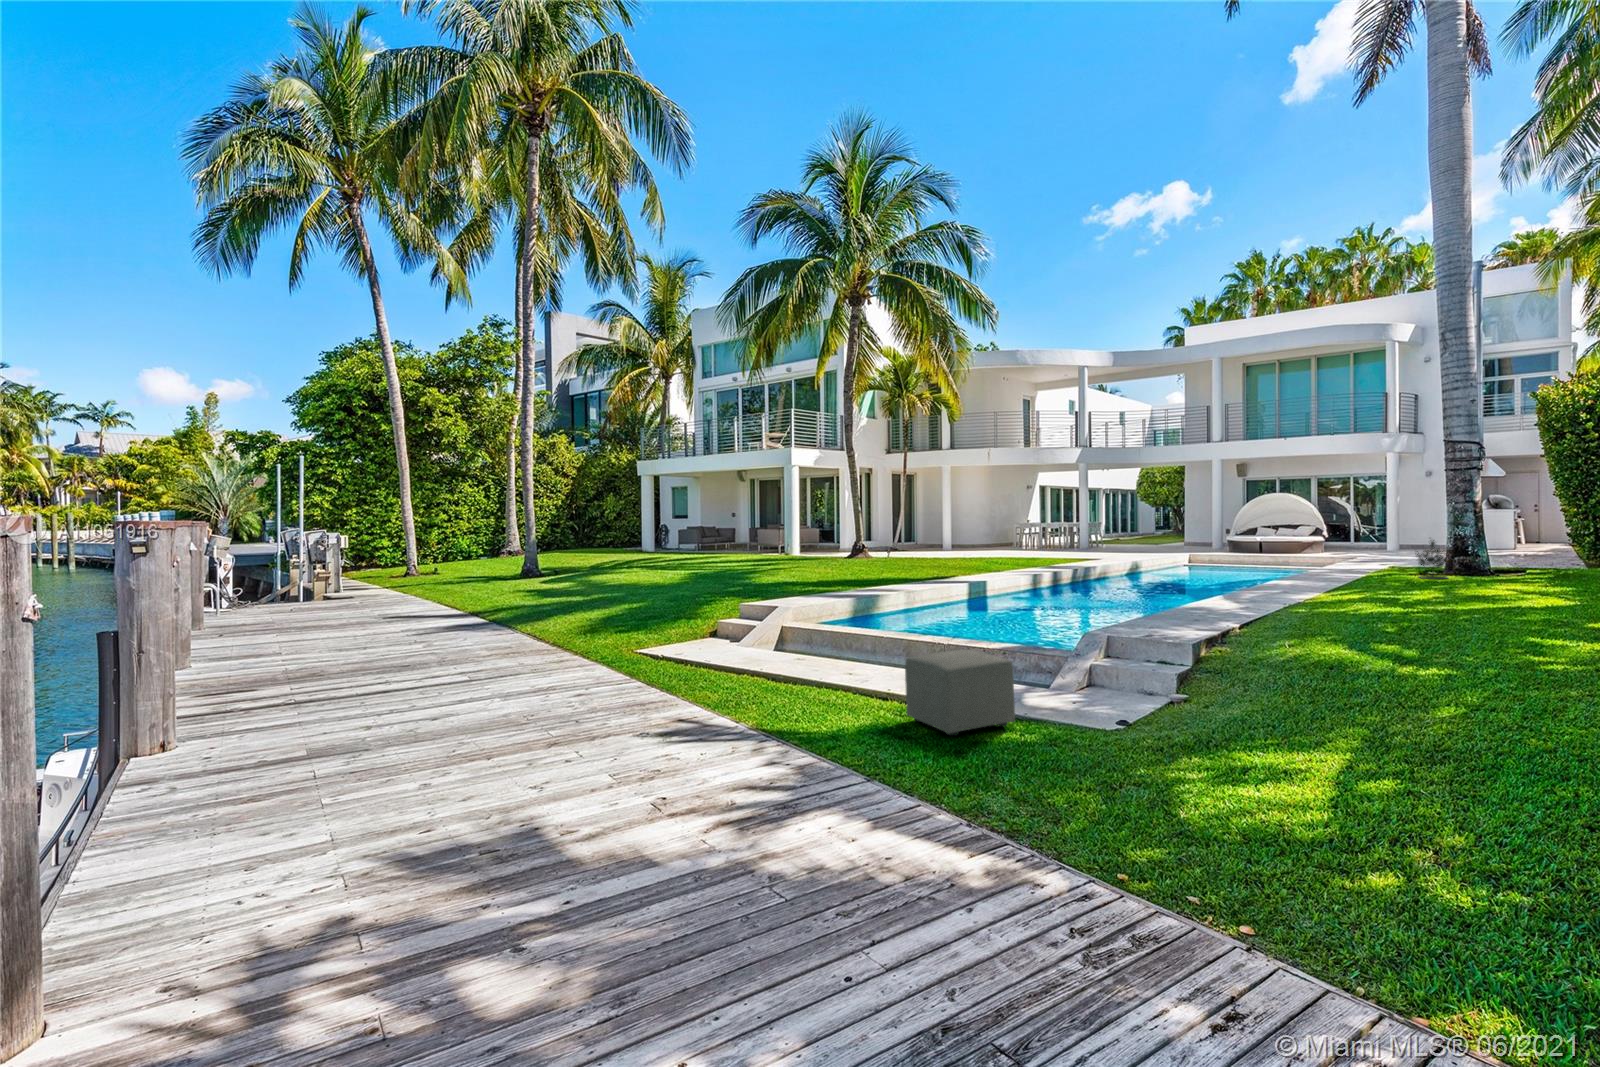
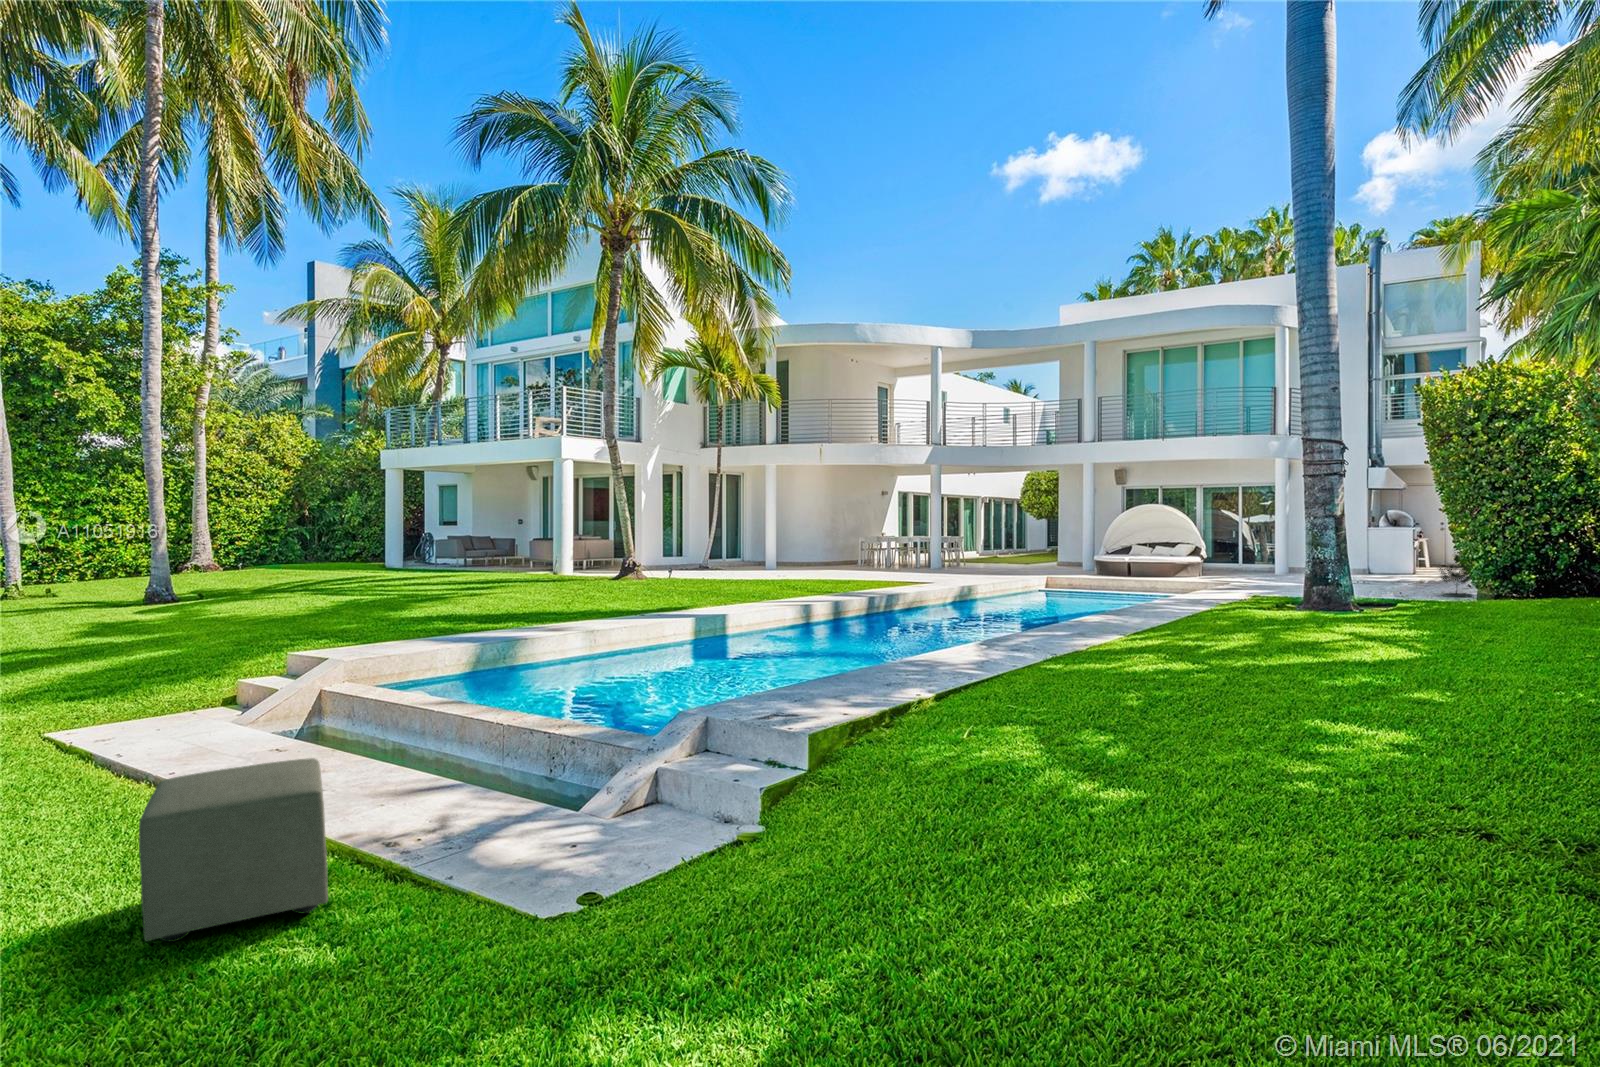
potted tree: present [1417,540,1448,579] -> present [1439,550,1473,597]

